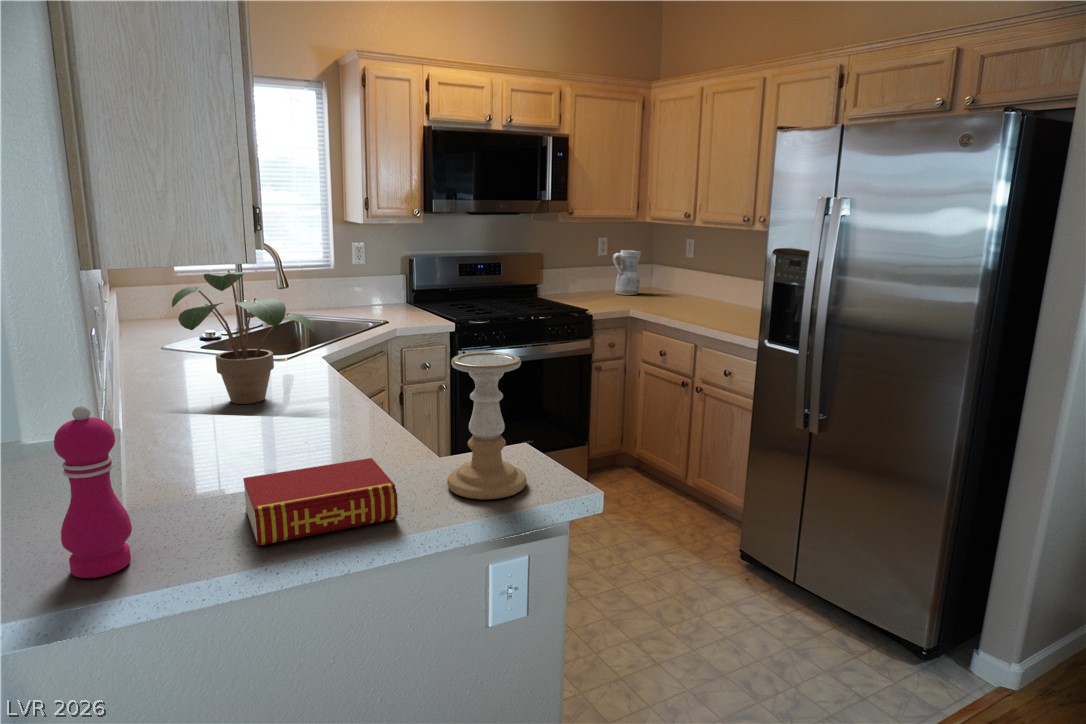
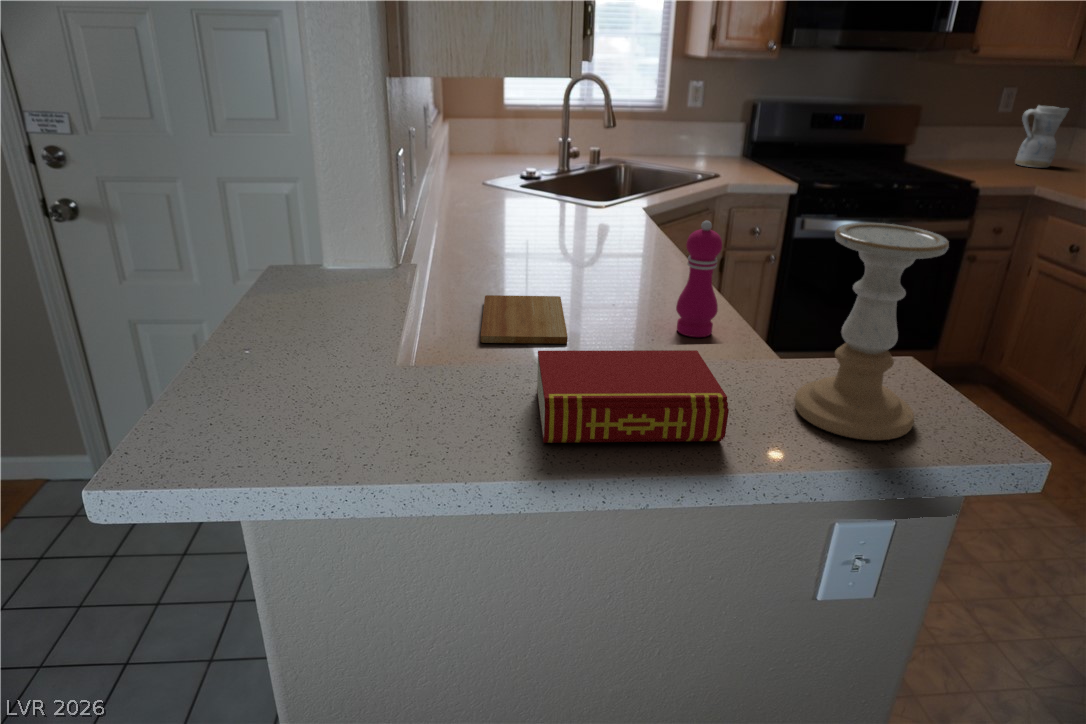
potted plant: present [172,270,315,404] -> none [493,98,640,253]
pepper mill: present [54,406,132,578] -> present [676,221,722,337]
cutting board: none [181,441,267,490] -> present [481,295,568,344]

